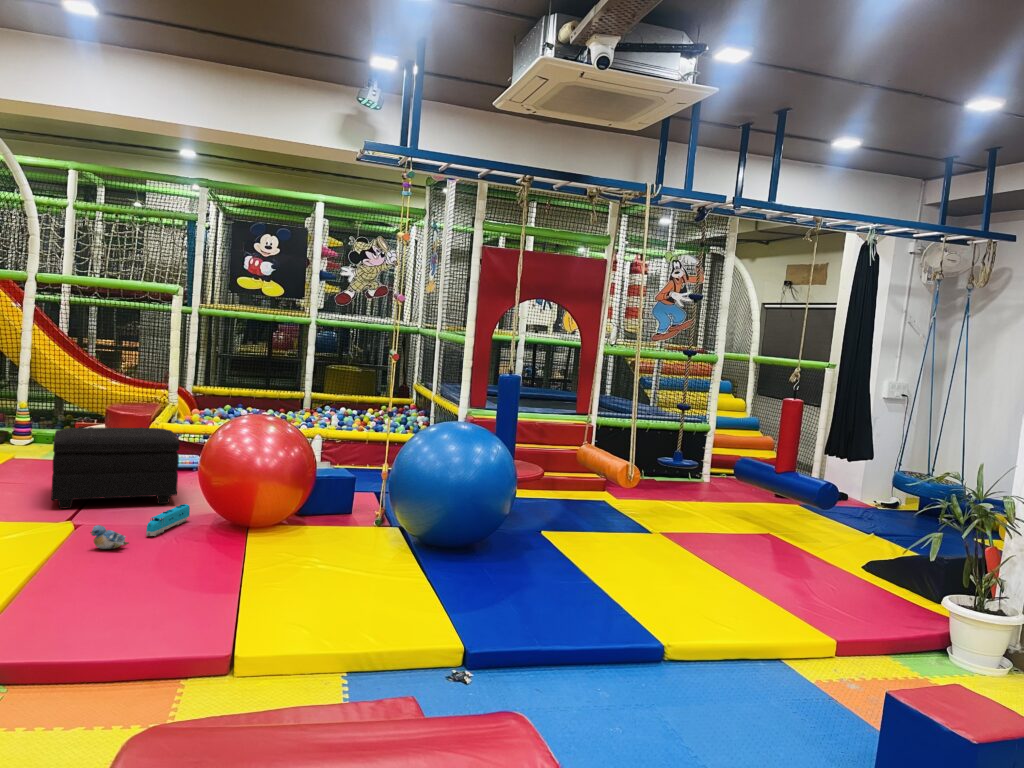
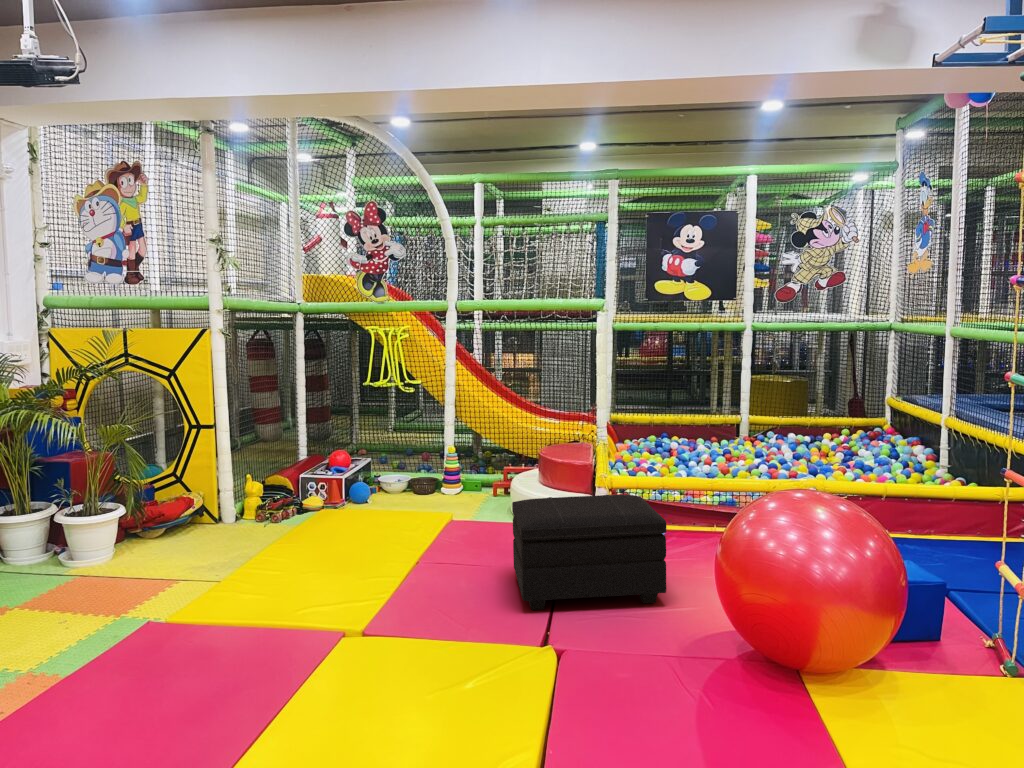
toy train: present [146,504,190,536] -> none [659,616,700,676]
plush toy: present [91,525,129,549] -> none [598,669,649,704]

